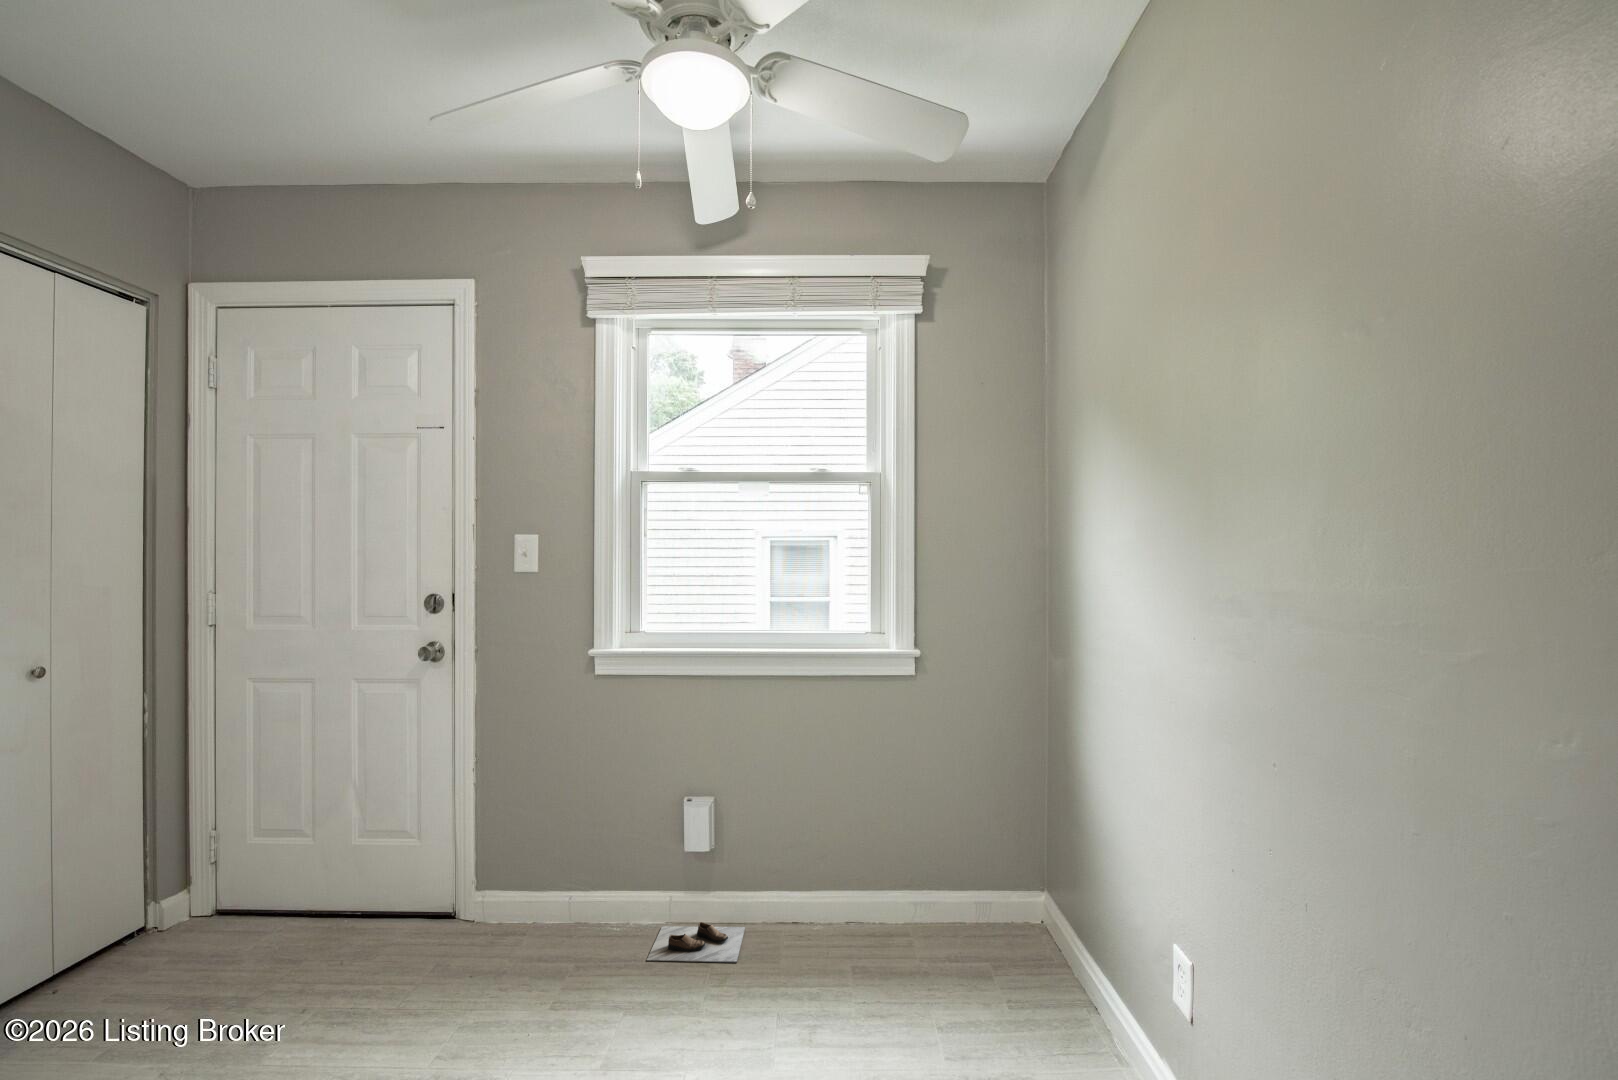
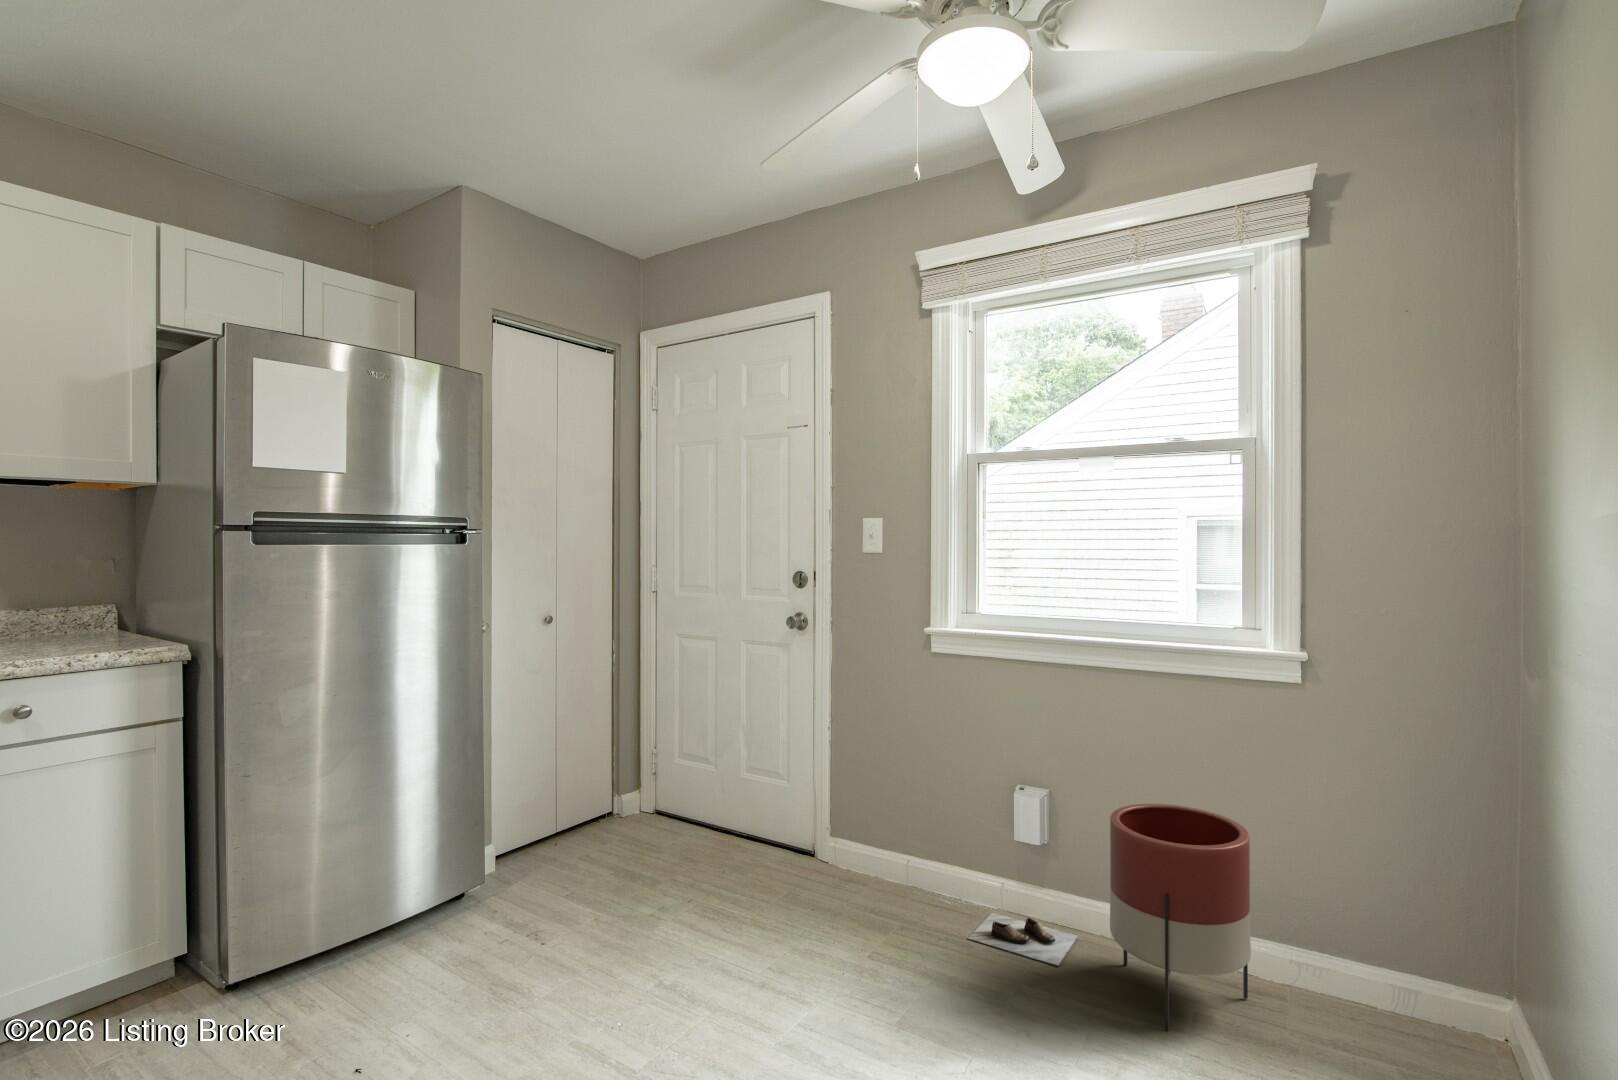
planter: none [783,790,894,994] -> present [1110,804,1251,1031]

